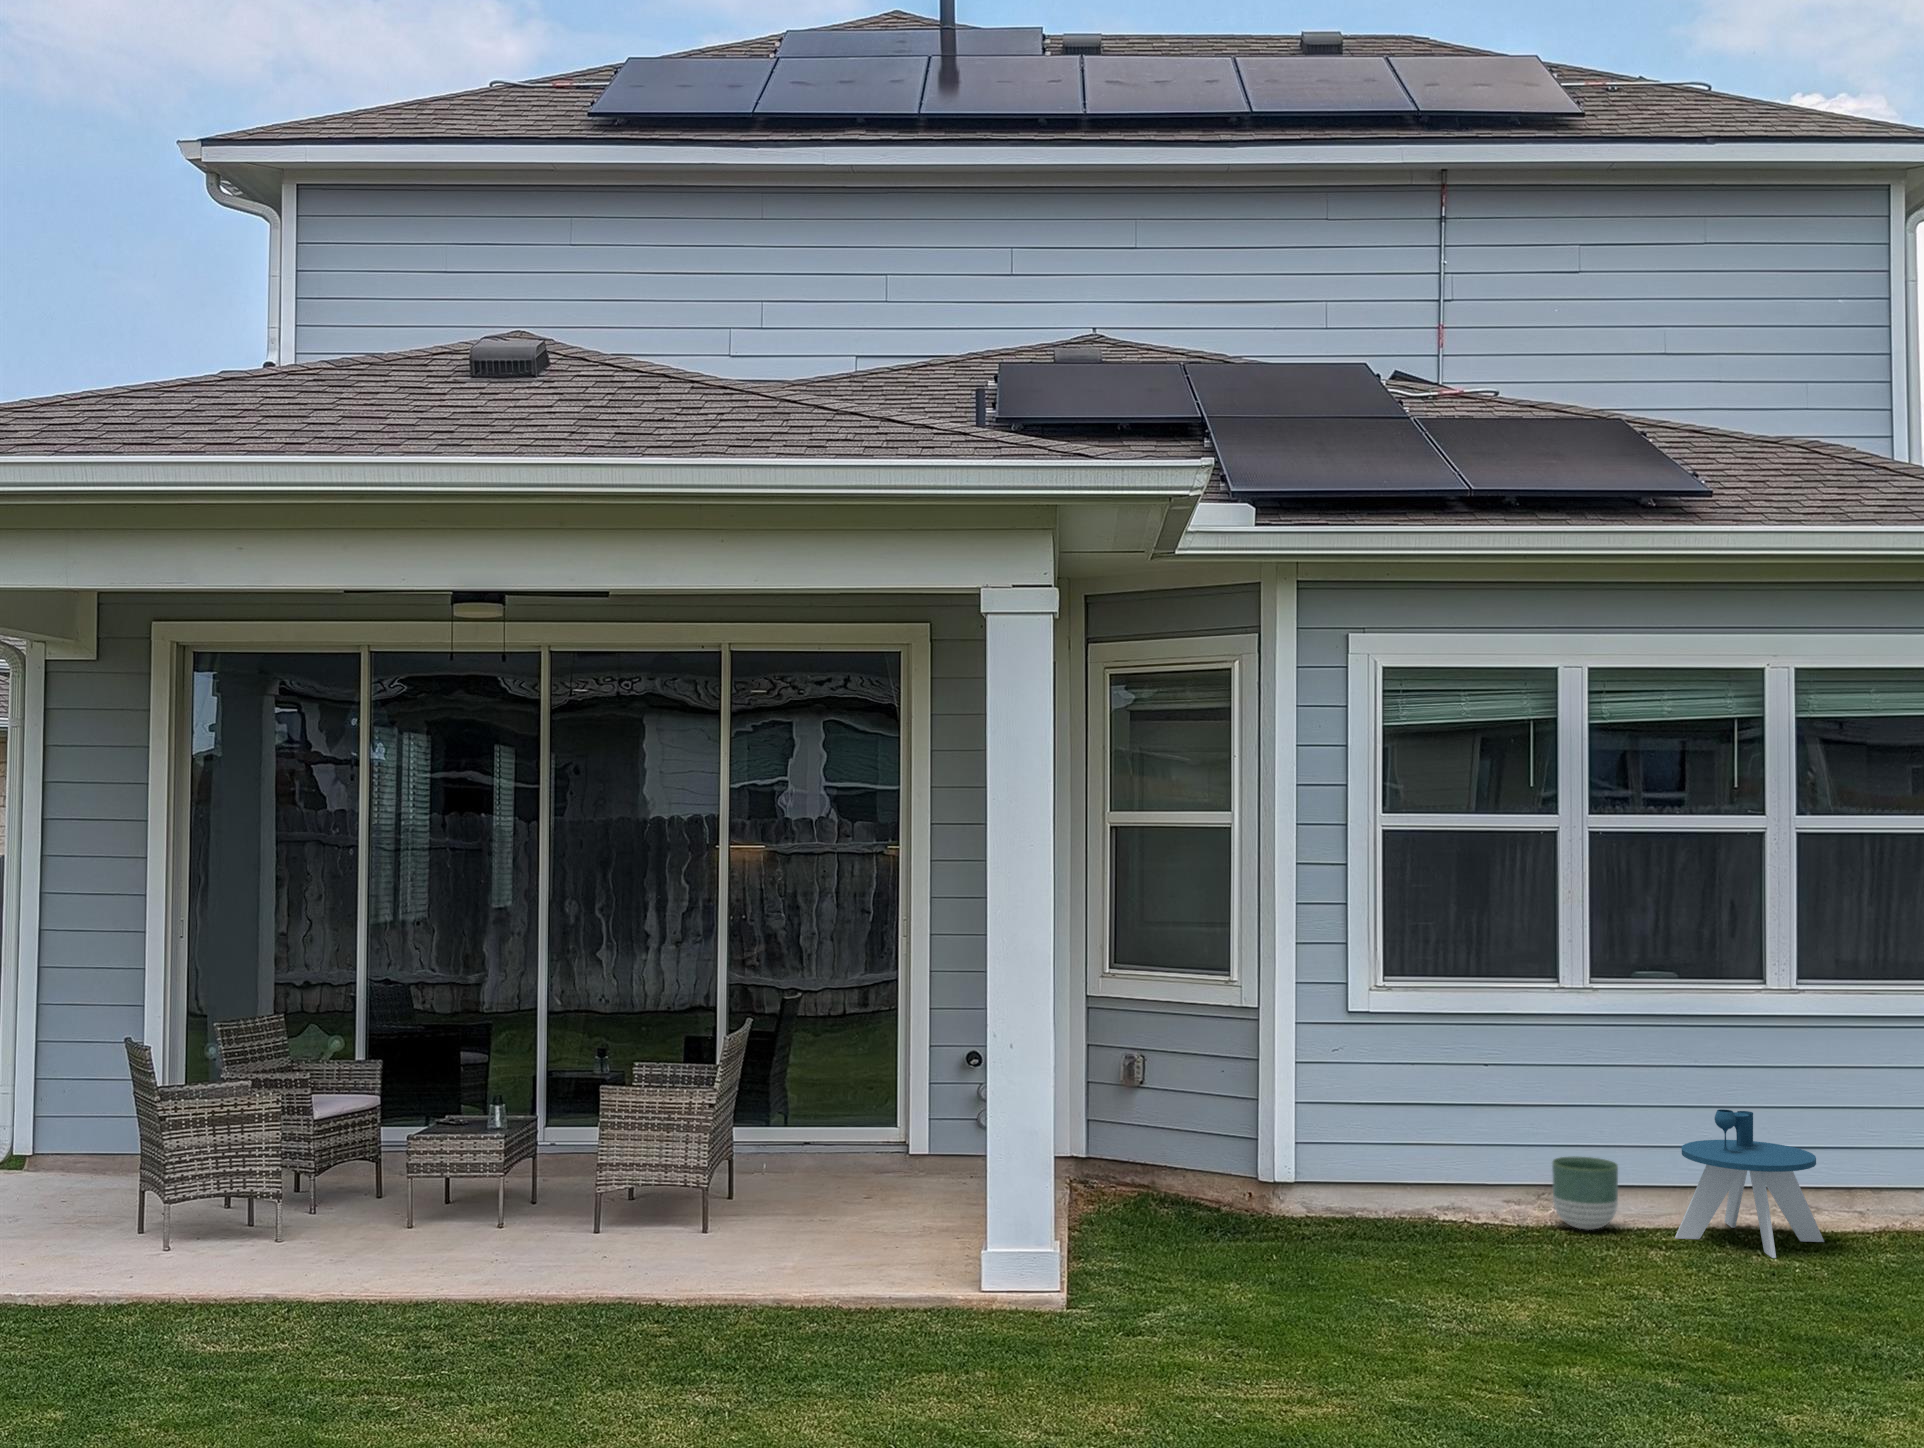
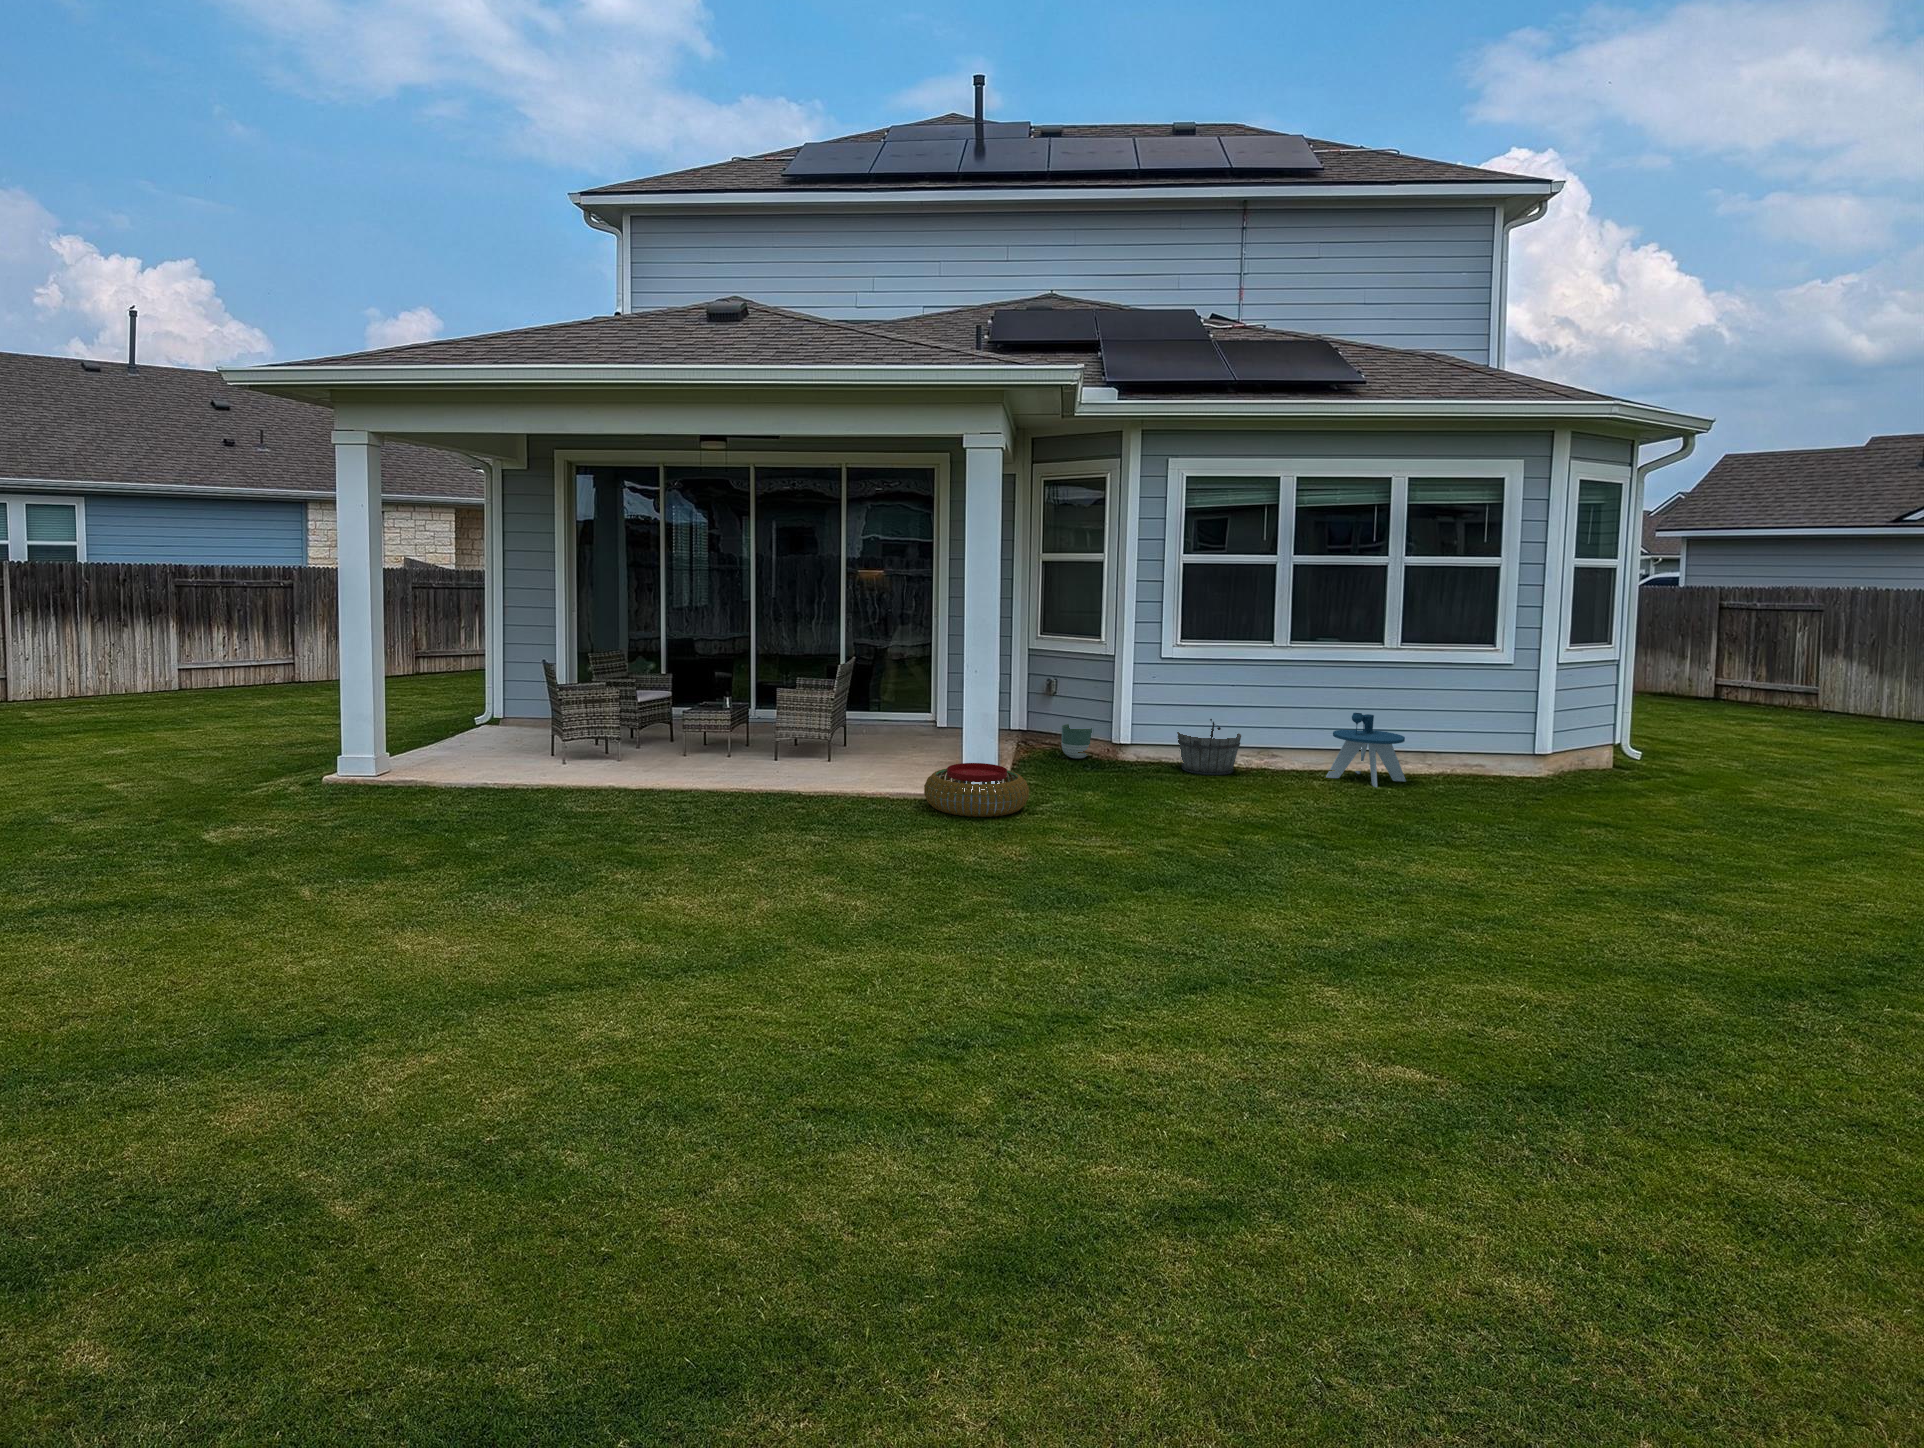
wooden bucket: none [1389,1127,1512,1240] -> present [1177,719,1241,775]
planter: present [1552,1156,1618,1230] -> present [1062,724,1092,759]
pouf: none [910,1246,1124,1368] -> present [924,763,1029,817]

